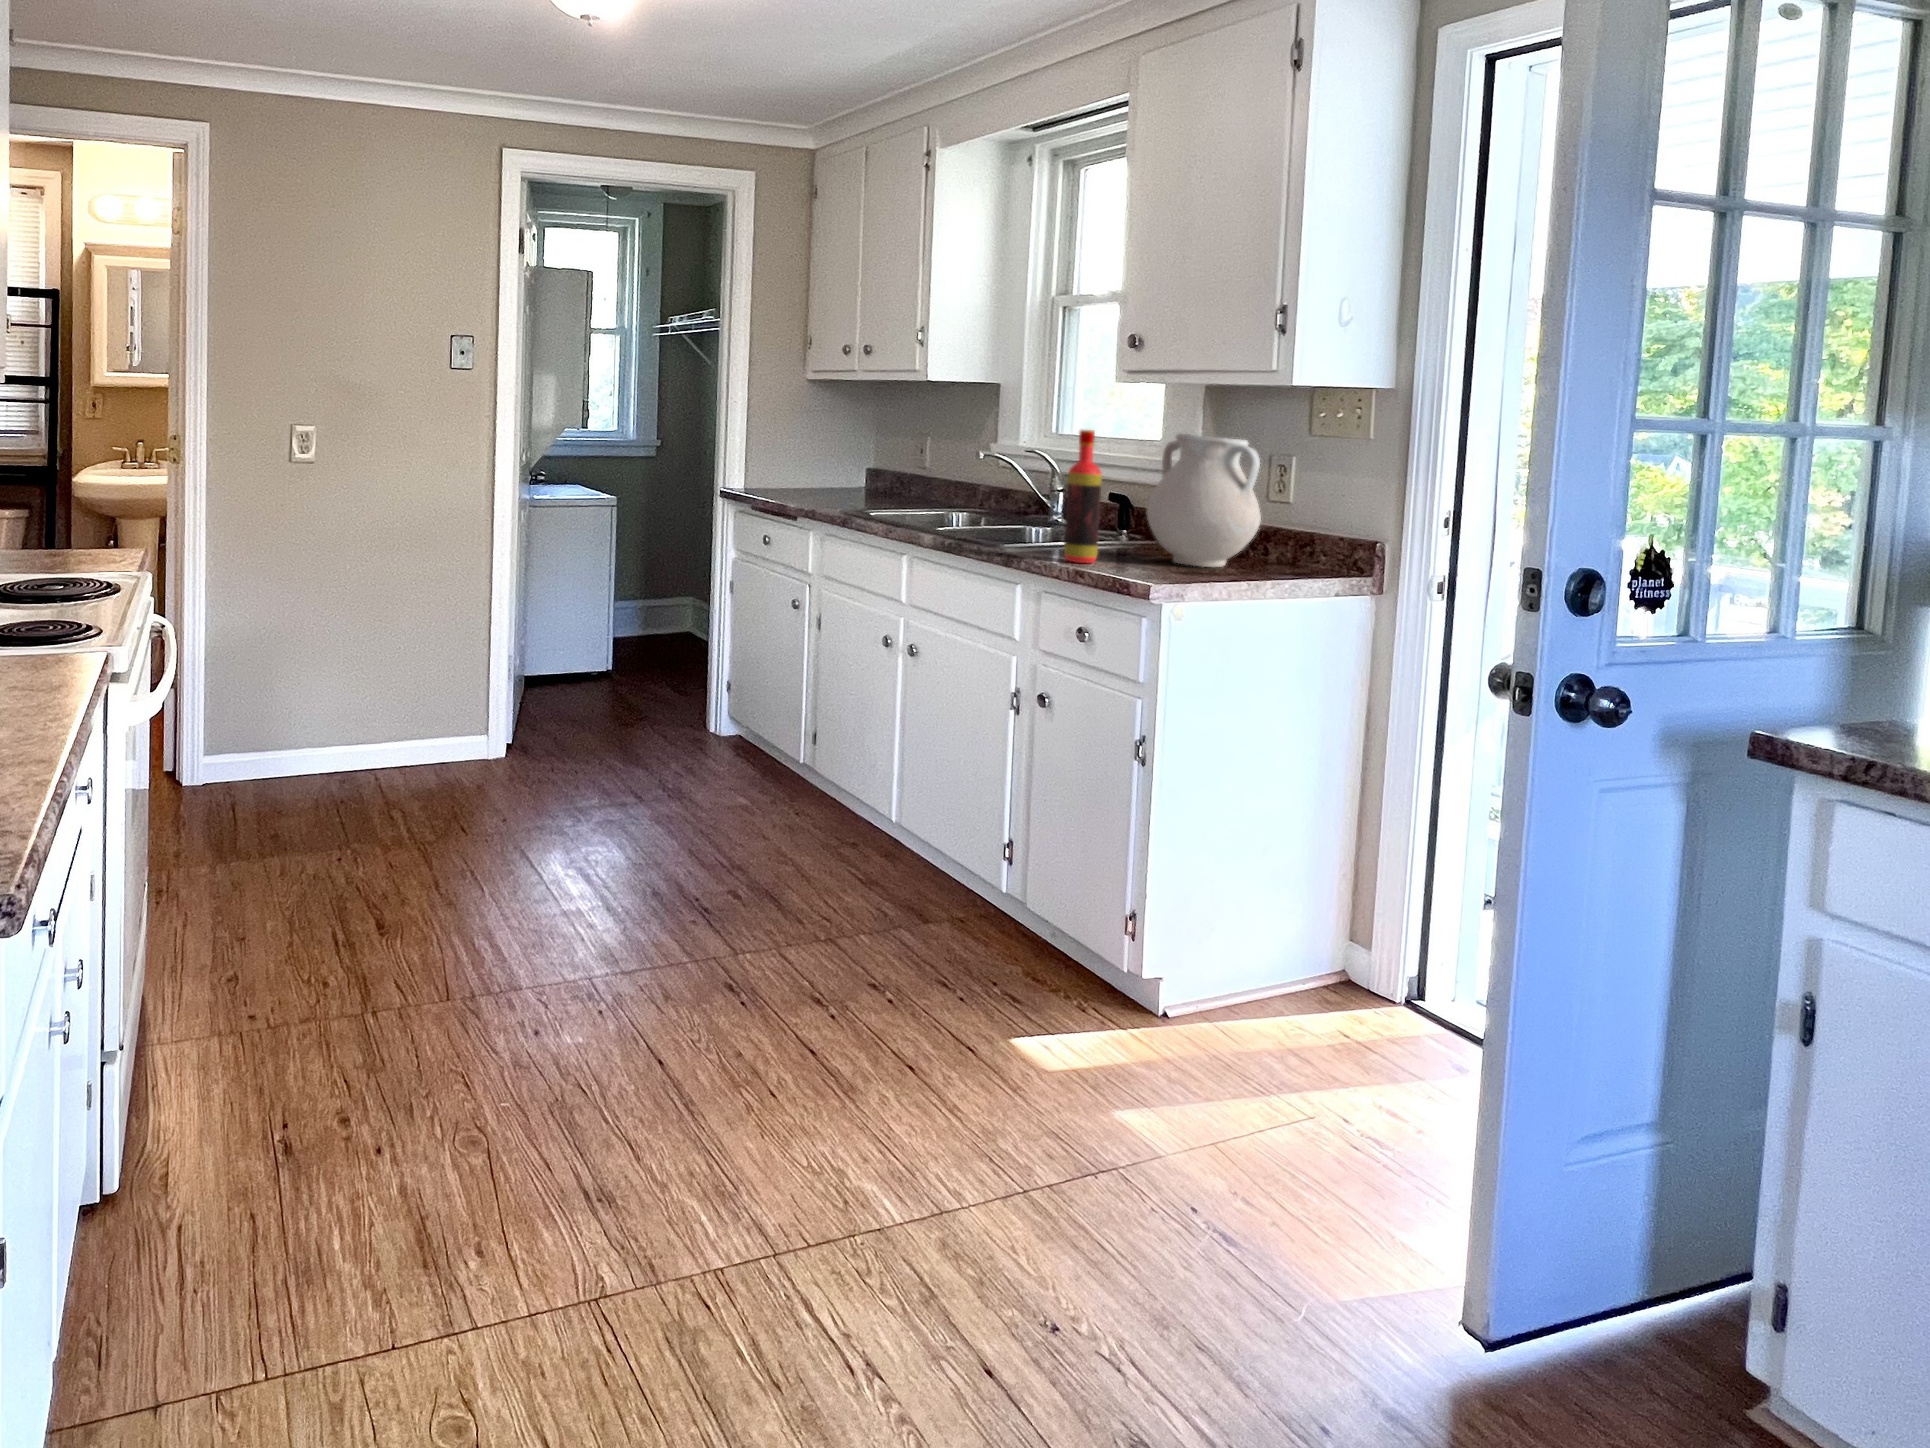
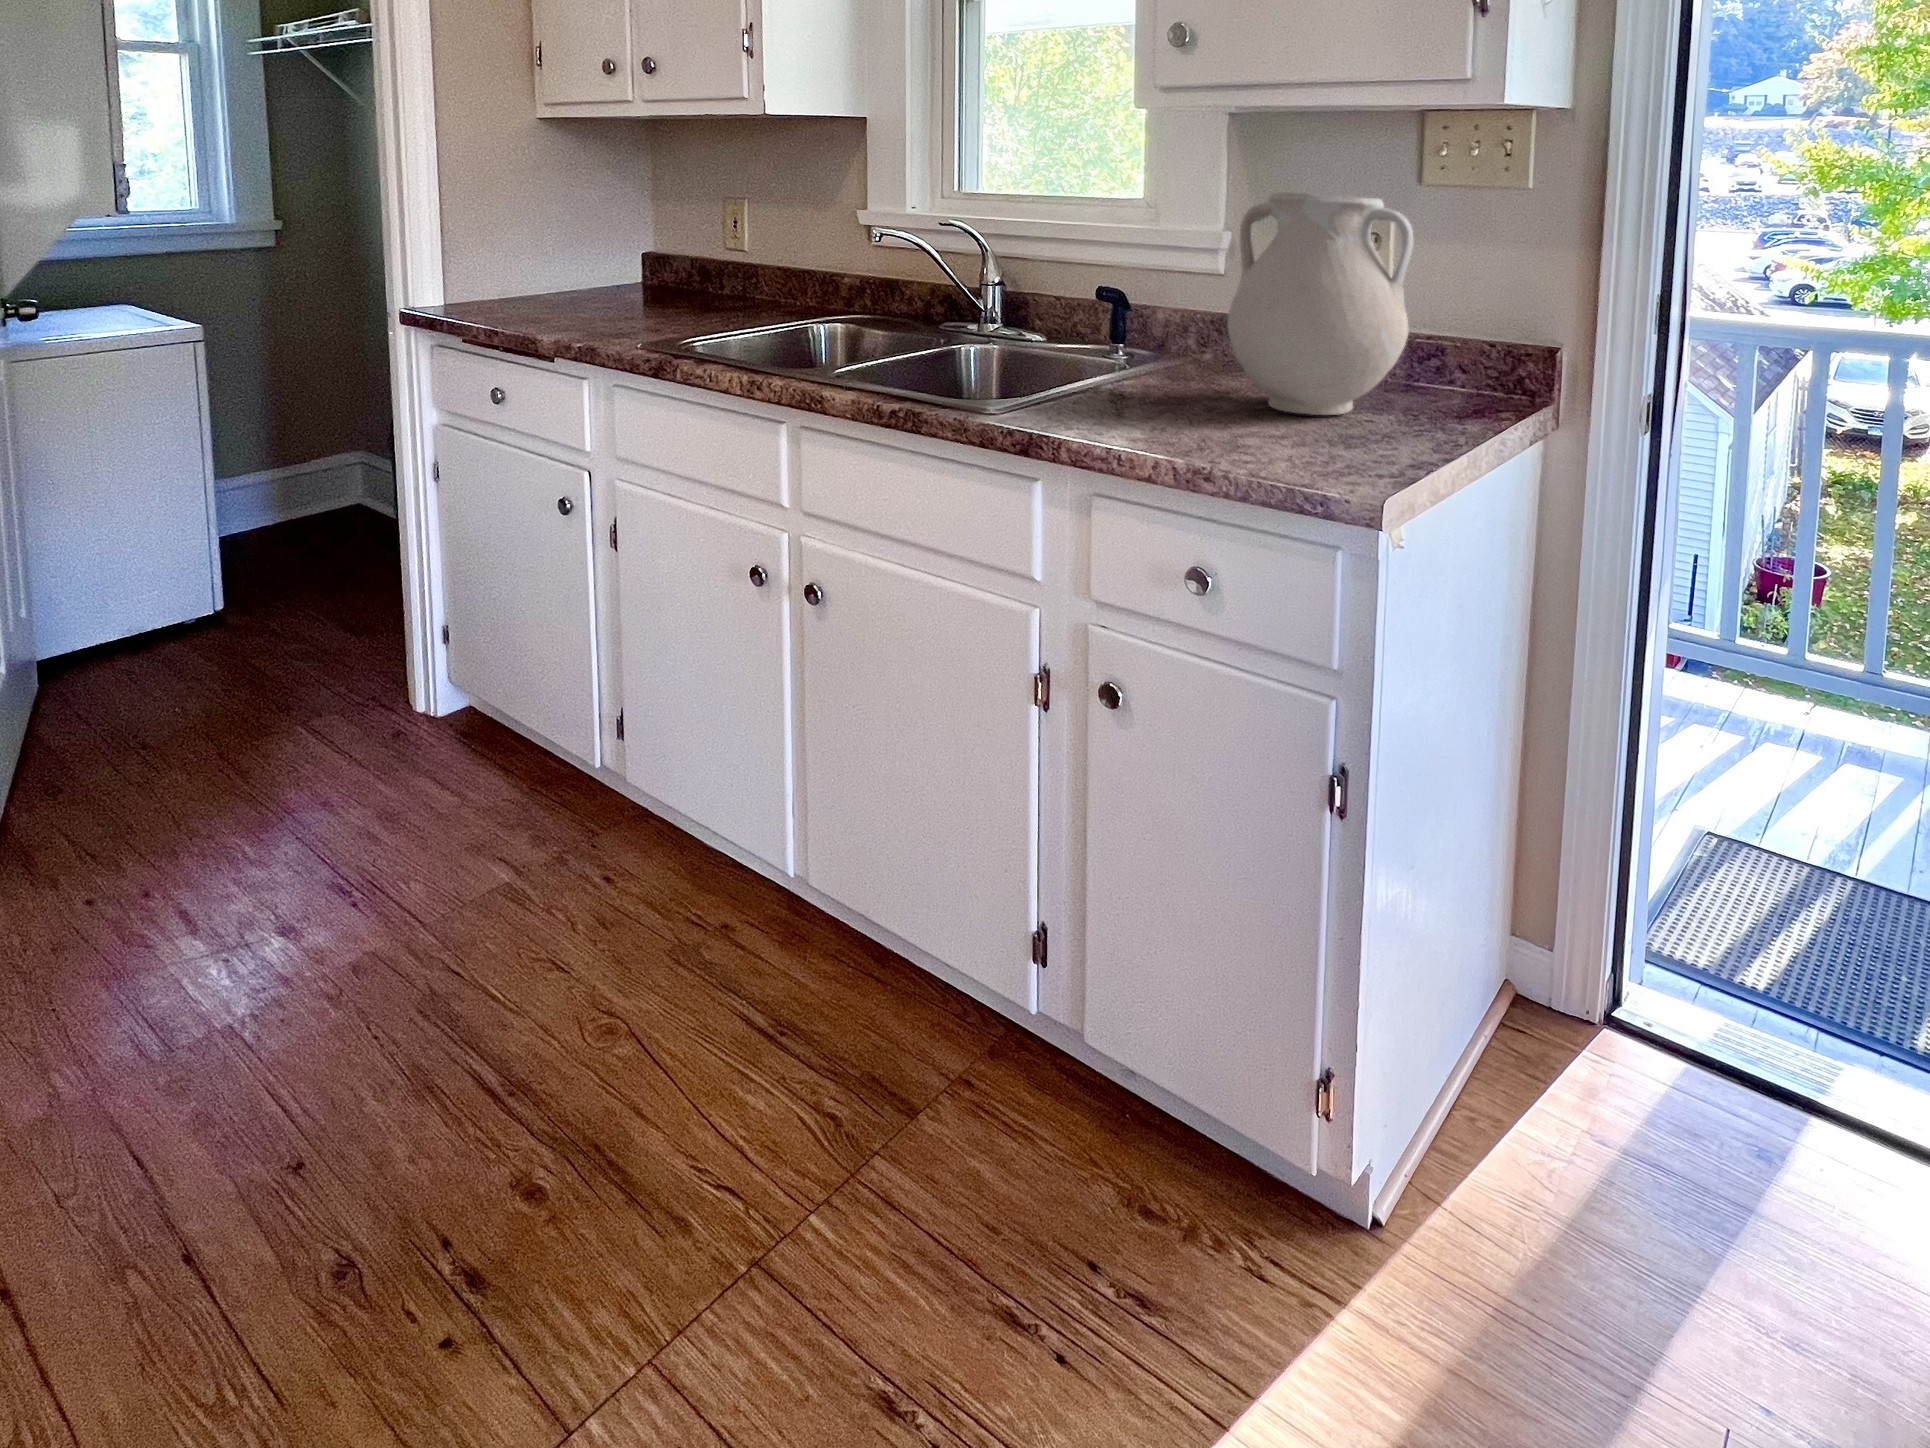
bottle: present [1064,430,1102,563] -> none [1132,194,1193,440]

